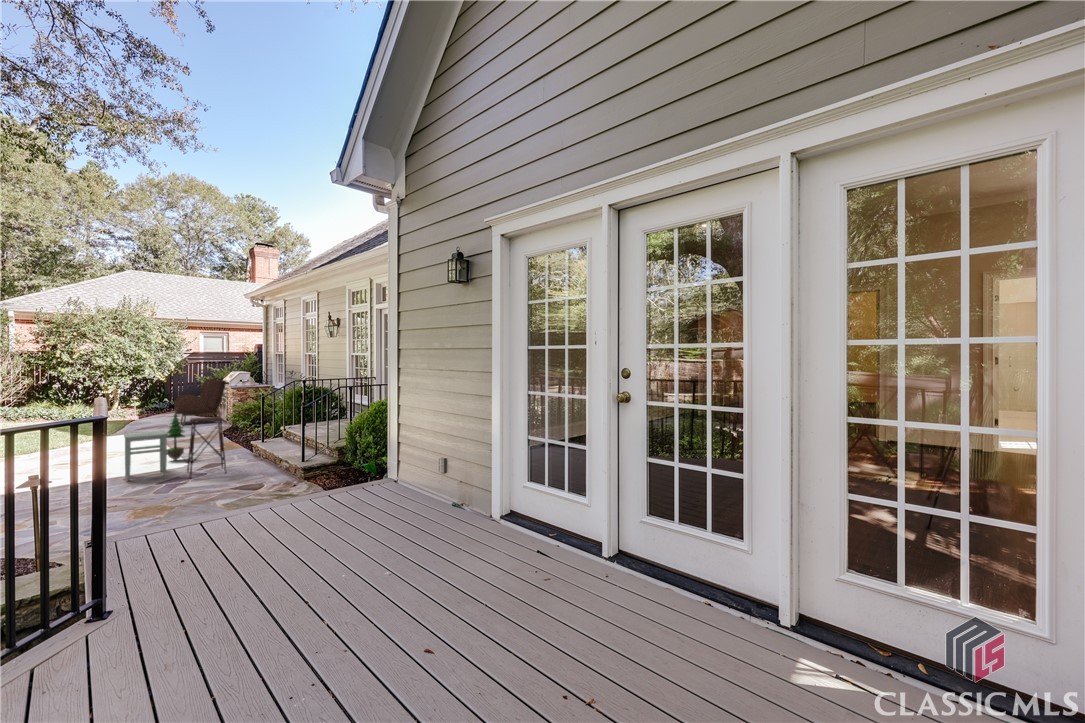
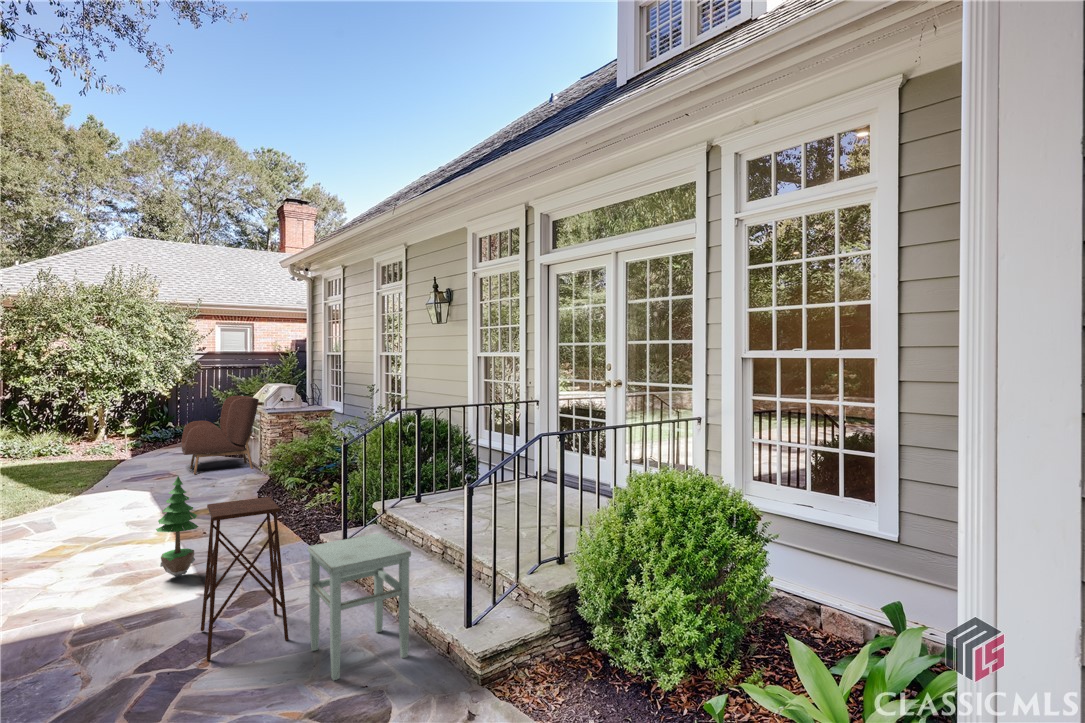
stool: present [124,431,168,481] -> present [308,533,411,680]

